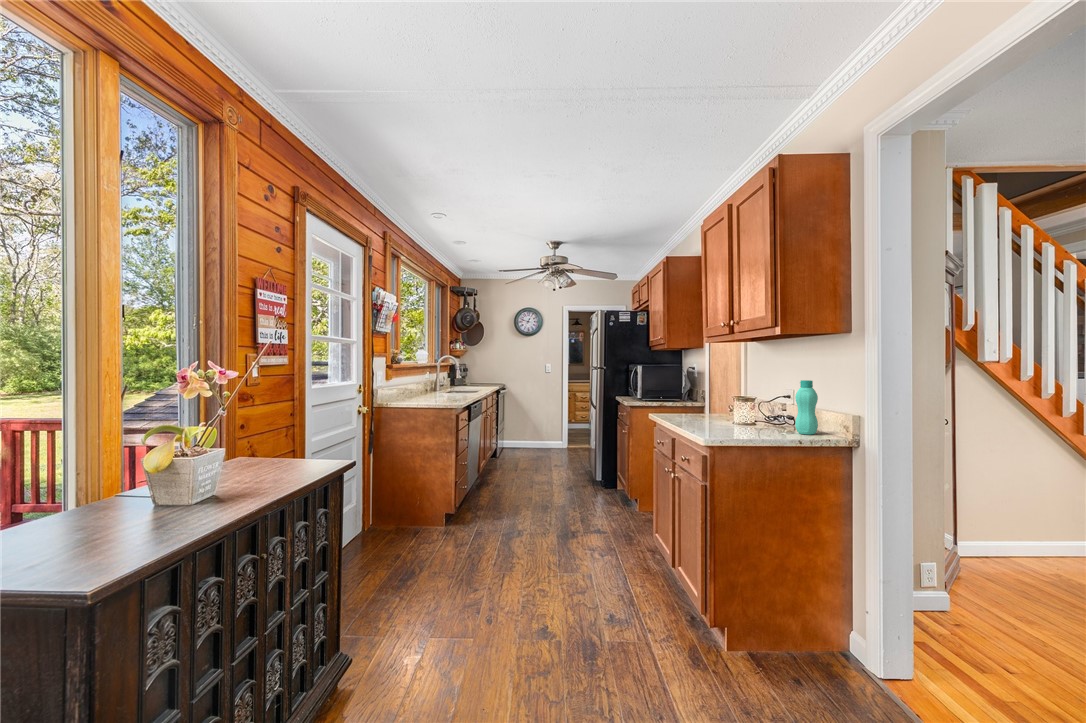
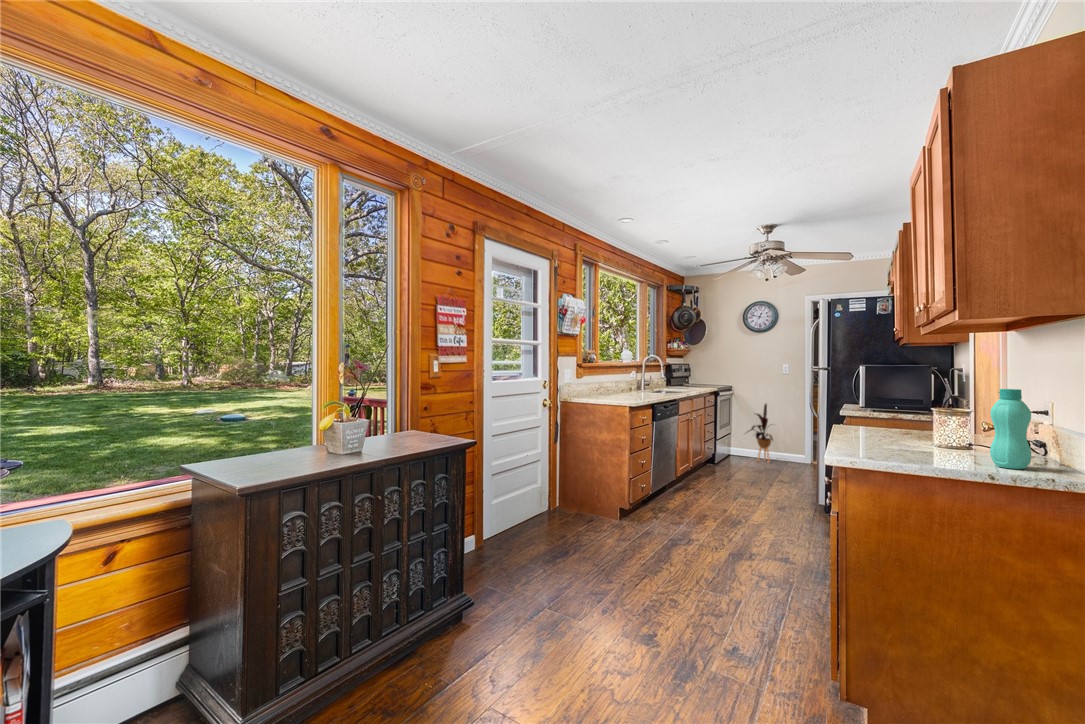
house plant: none [518,397,545,450] -> present [750,404,773,462]

